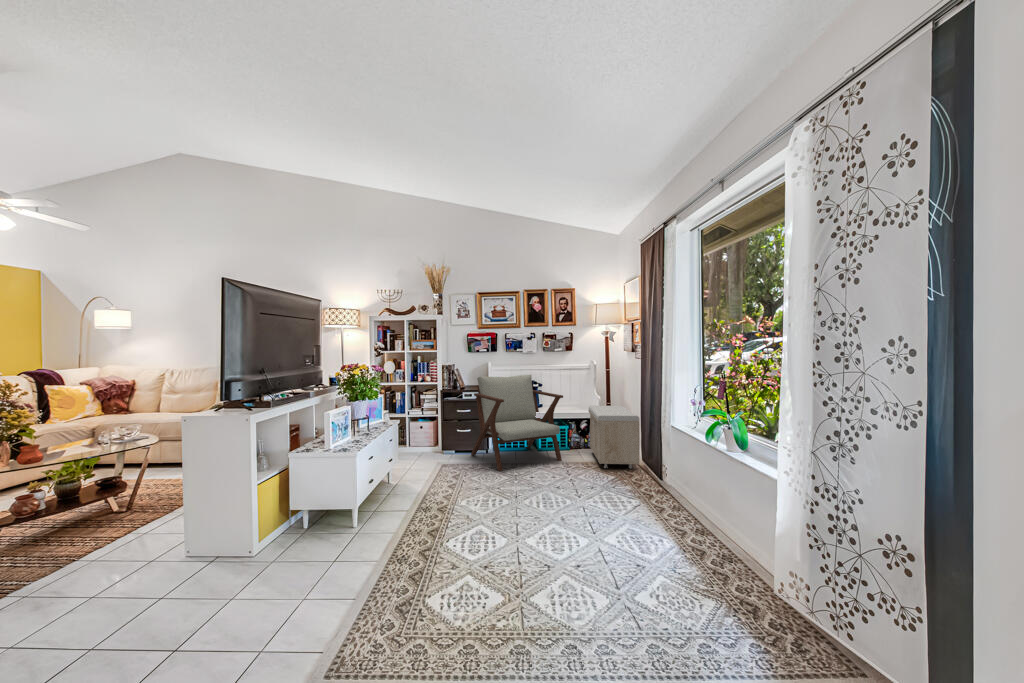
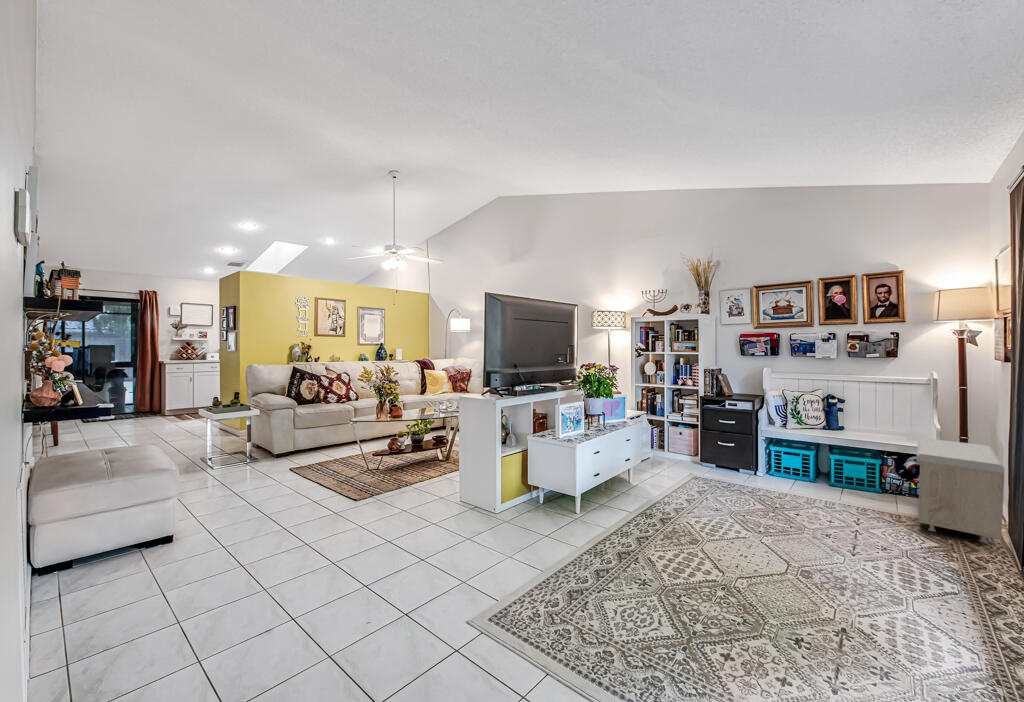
lounge chair: present [471,375,563,471] -> none [733,385,864,506]

